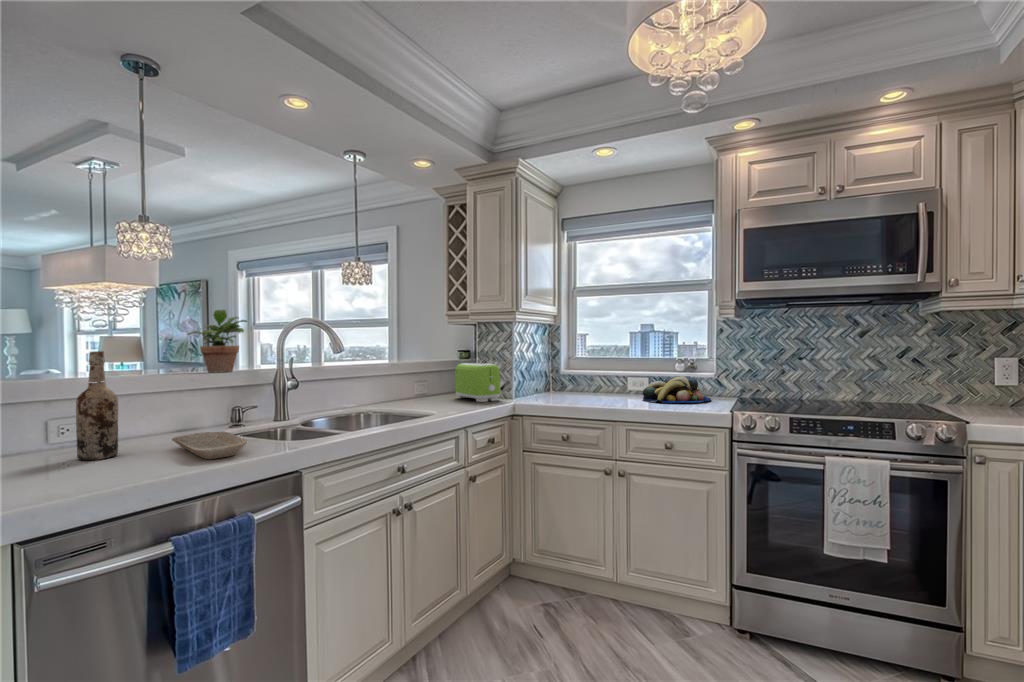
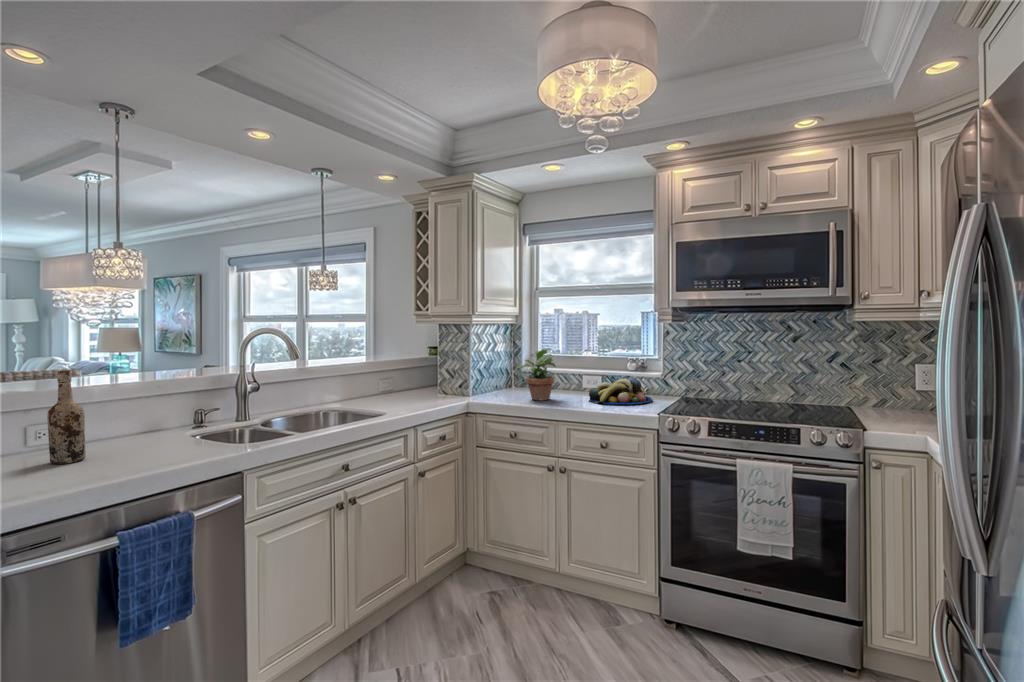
potted plant: present [188,310,247,373] -> present [517,349,555,400]
toaster: present [455,363,500,402] -> none [417,364,457,402]
tray: present [172,432,247,459] -> none [132,437,194,464]

